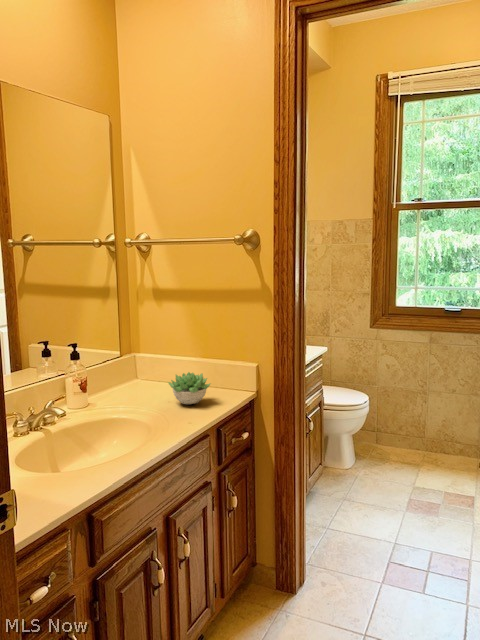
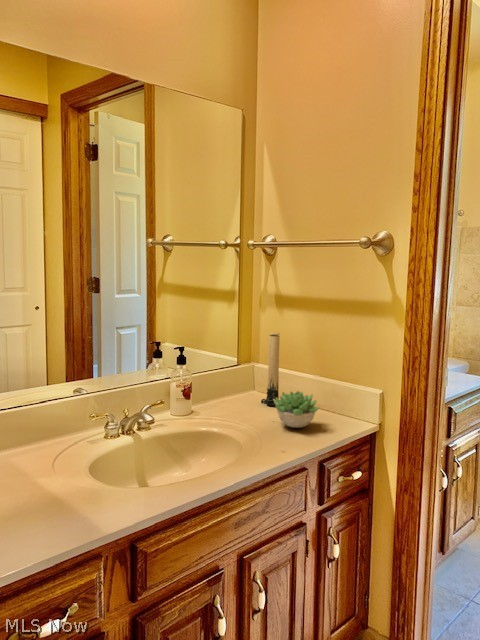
candle: none [149,323,166,390] -> present [261,333,280,406]

